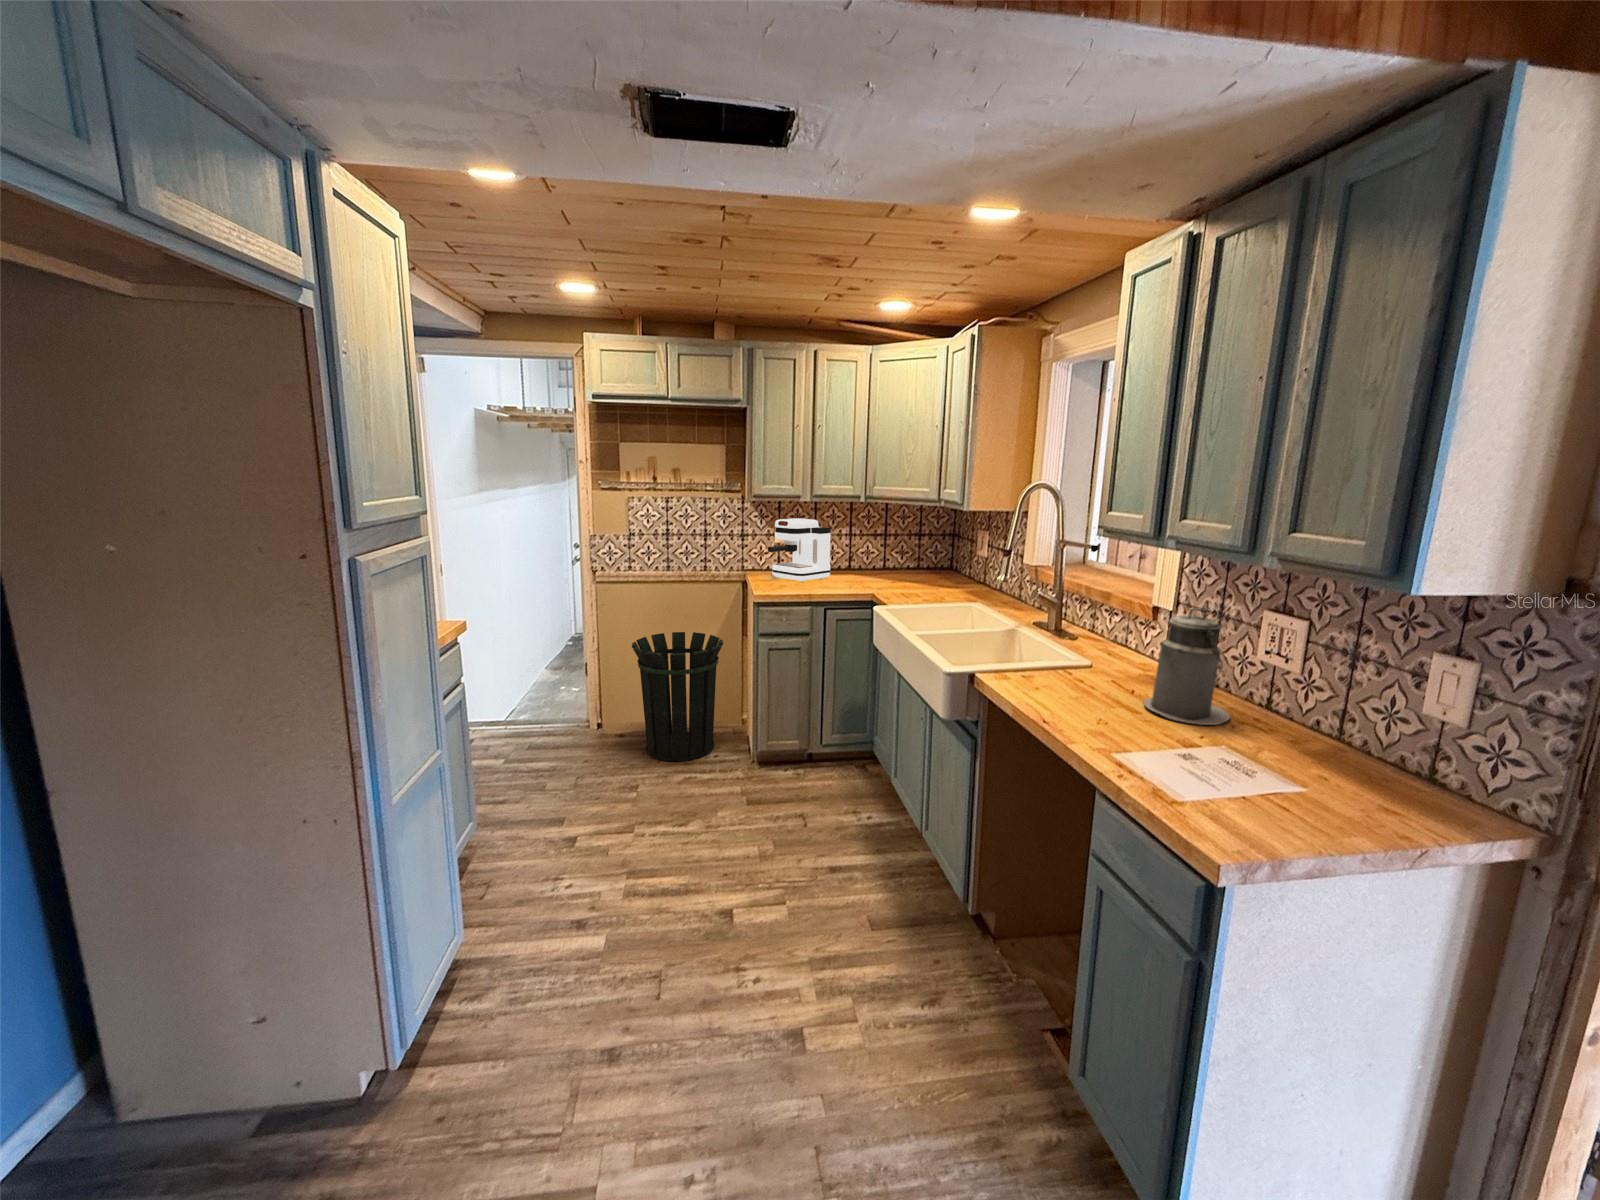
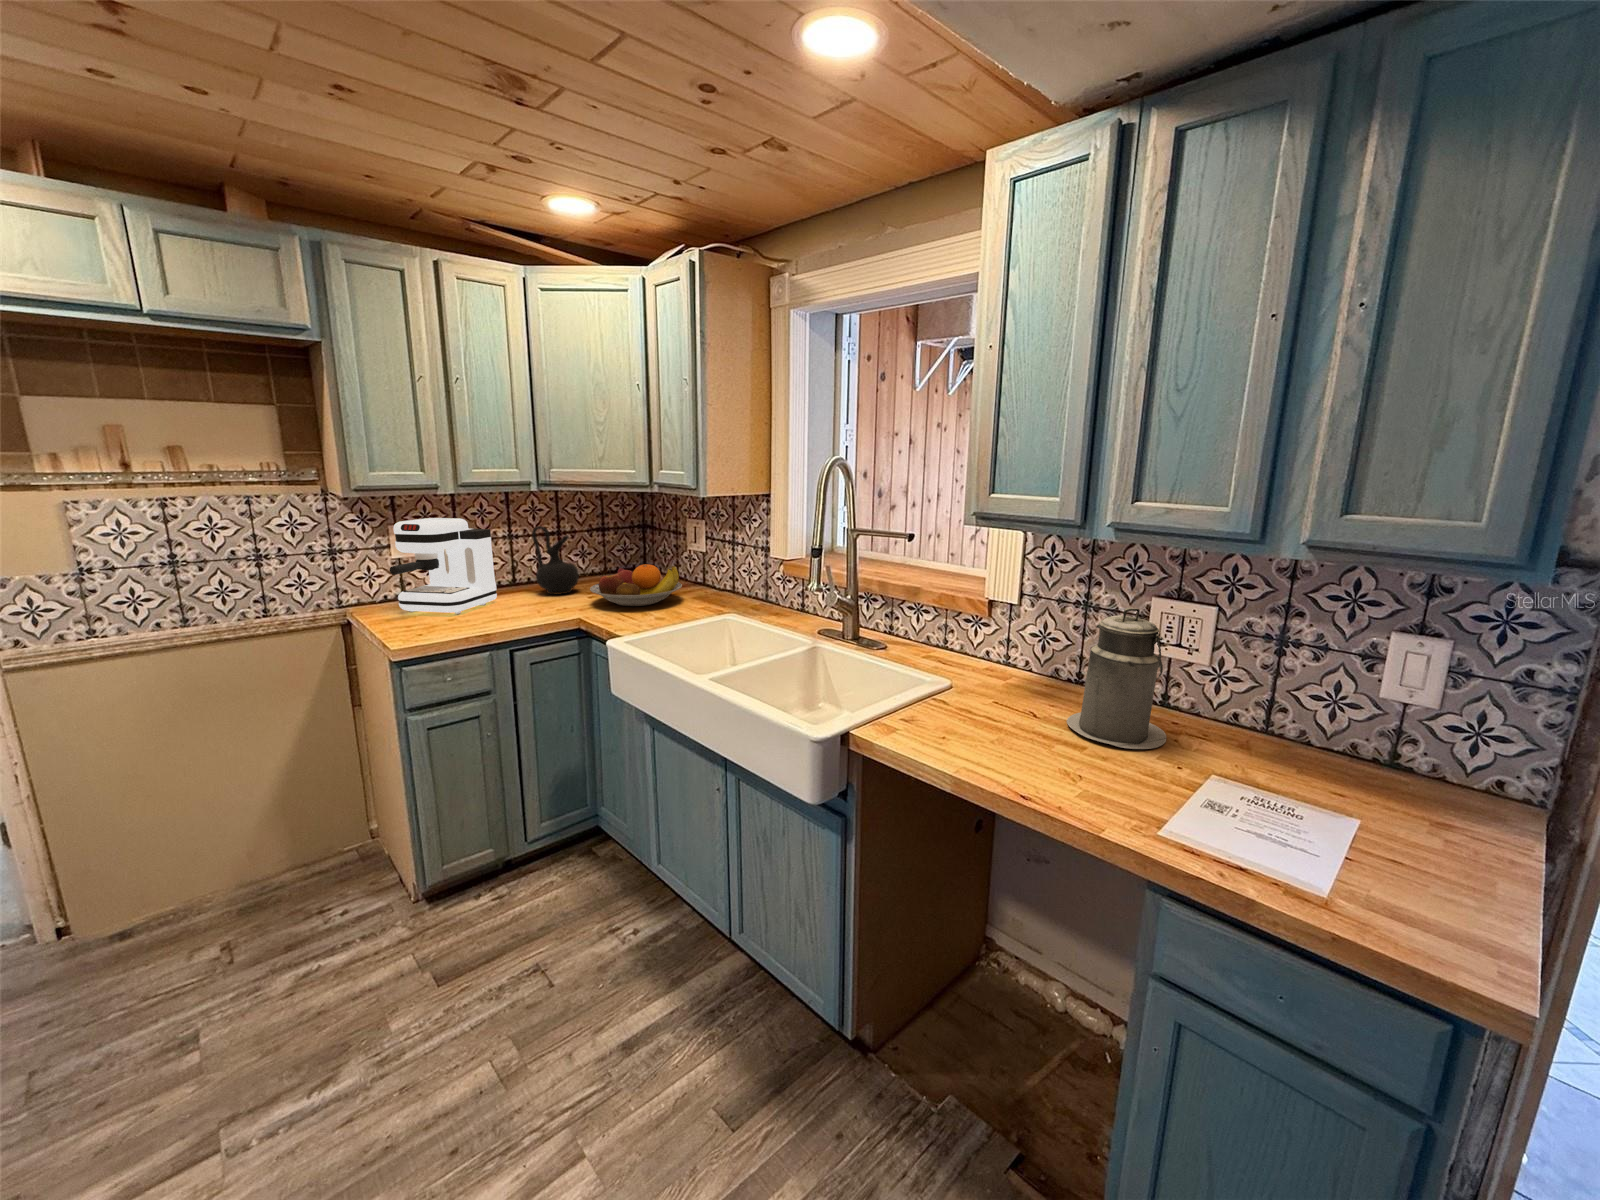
ceramic jug: none [859,528,888,578] -> present [532,526,579,594]
fruit bowl: none [886,561,955,591] -> present [590,564,682,606]
waste bin: present [632,632,723,761] -> none [113,723,334,973]

